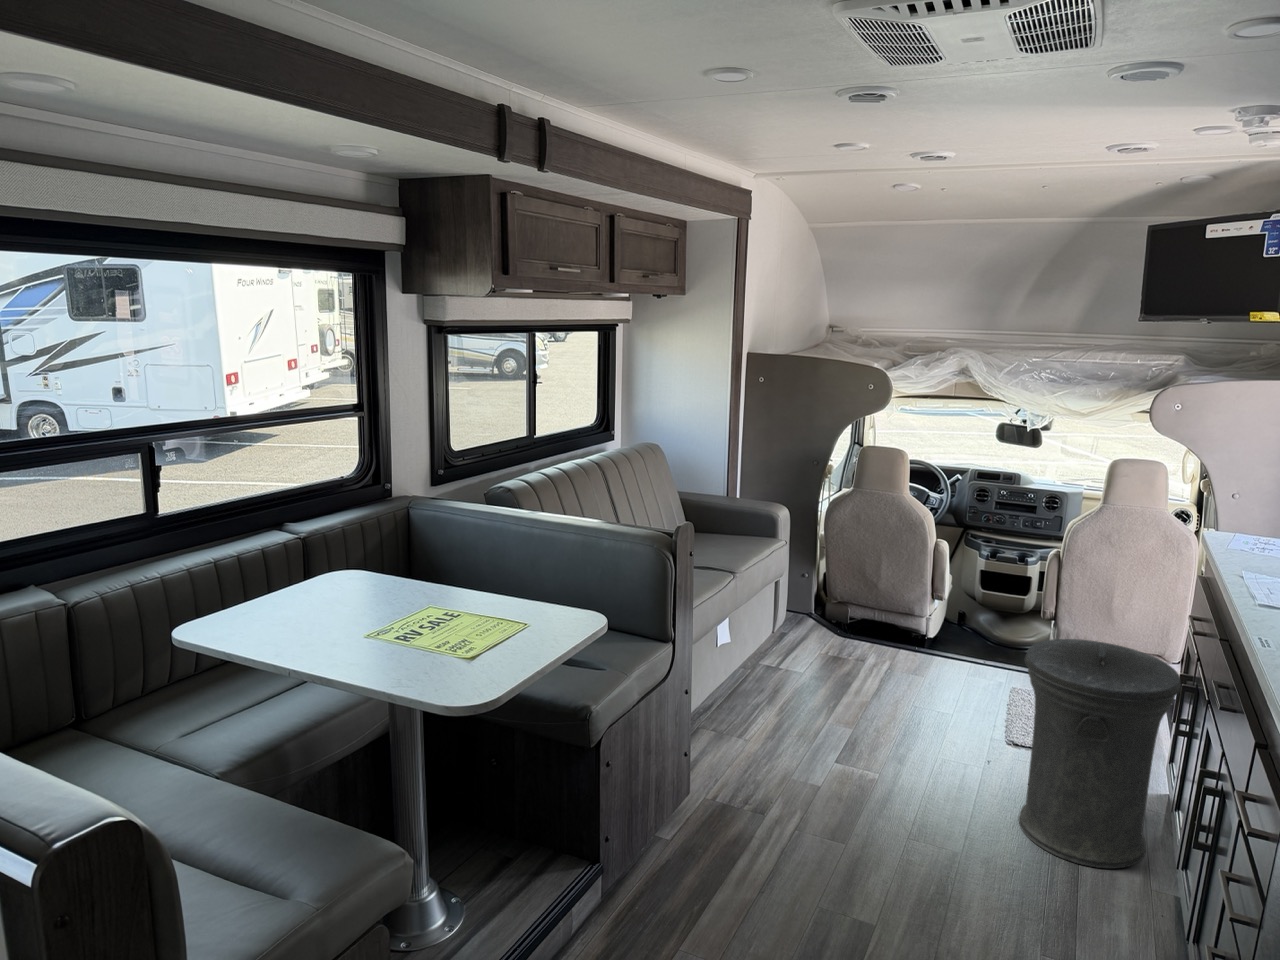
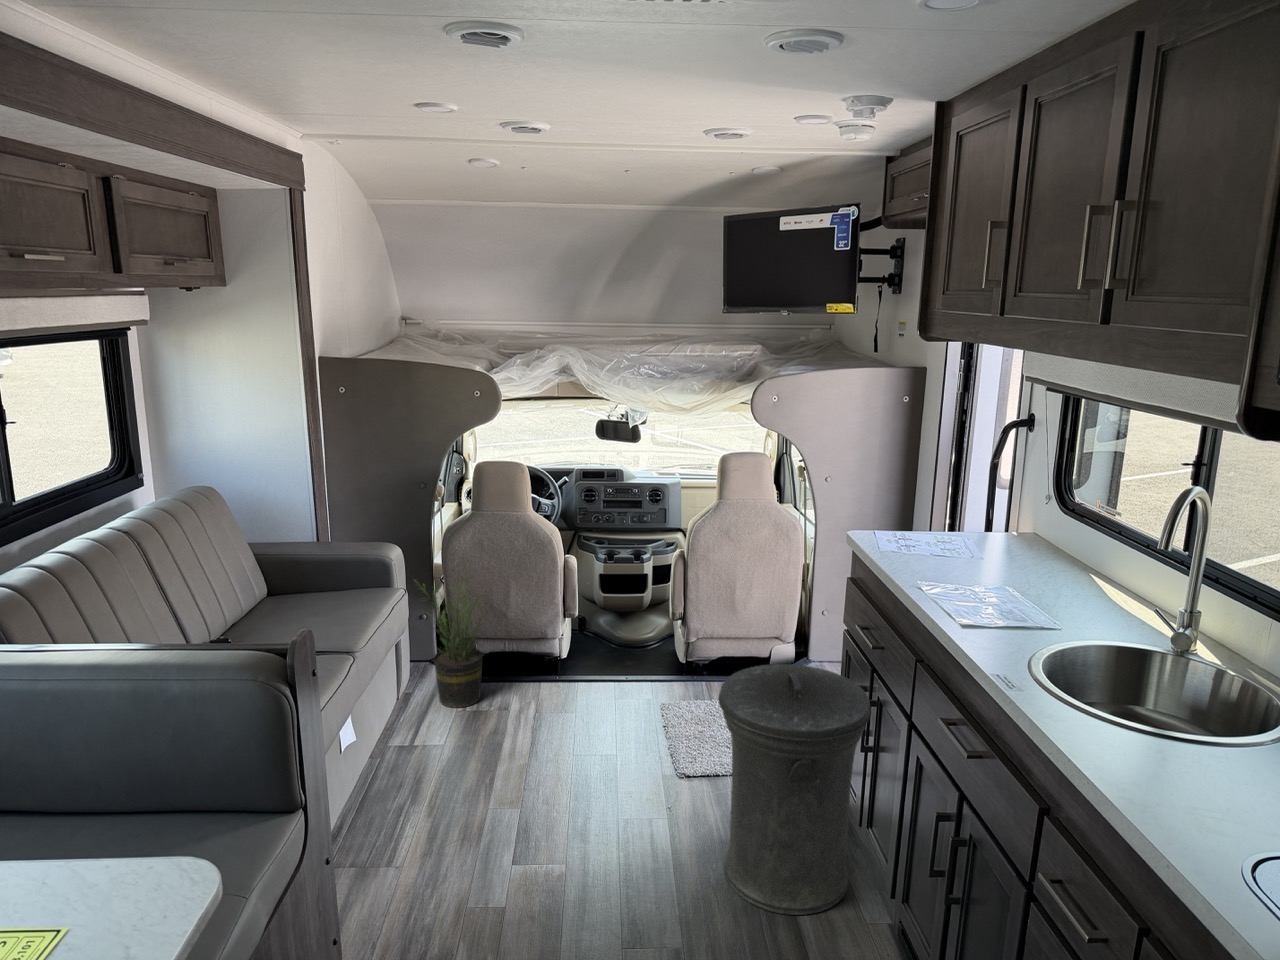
potted plant: none [791,528,869,654] -> present [414,564,492,708]

